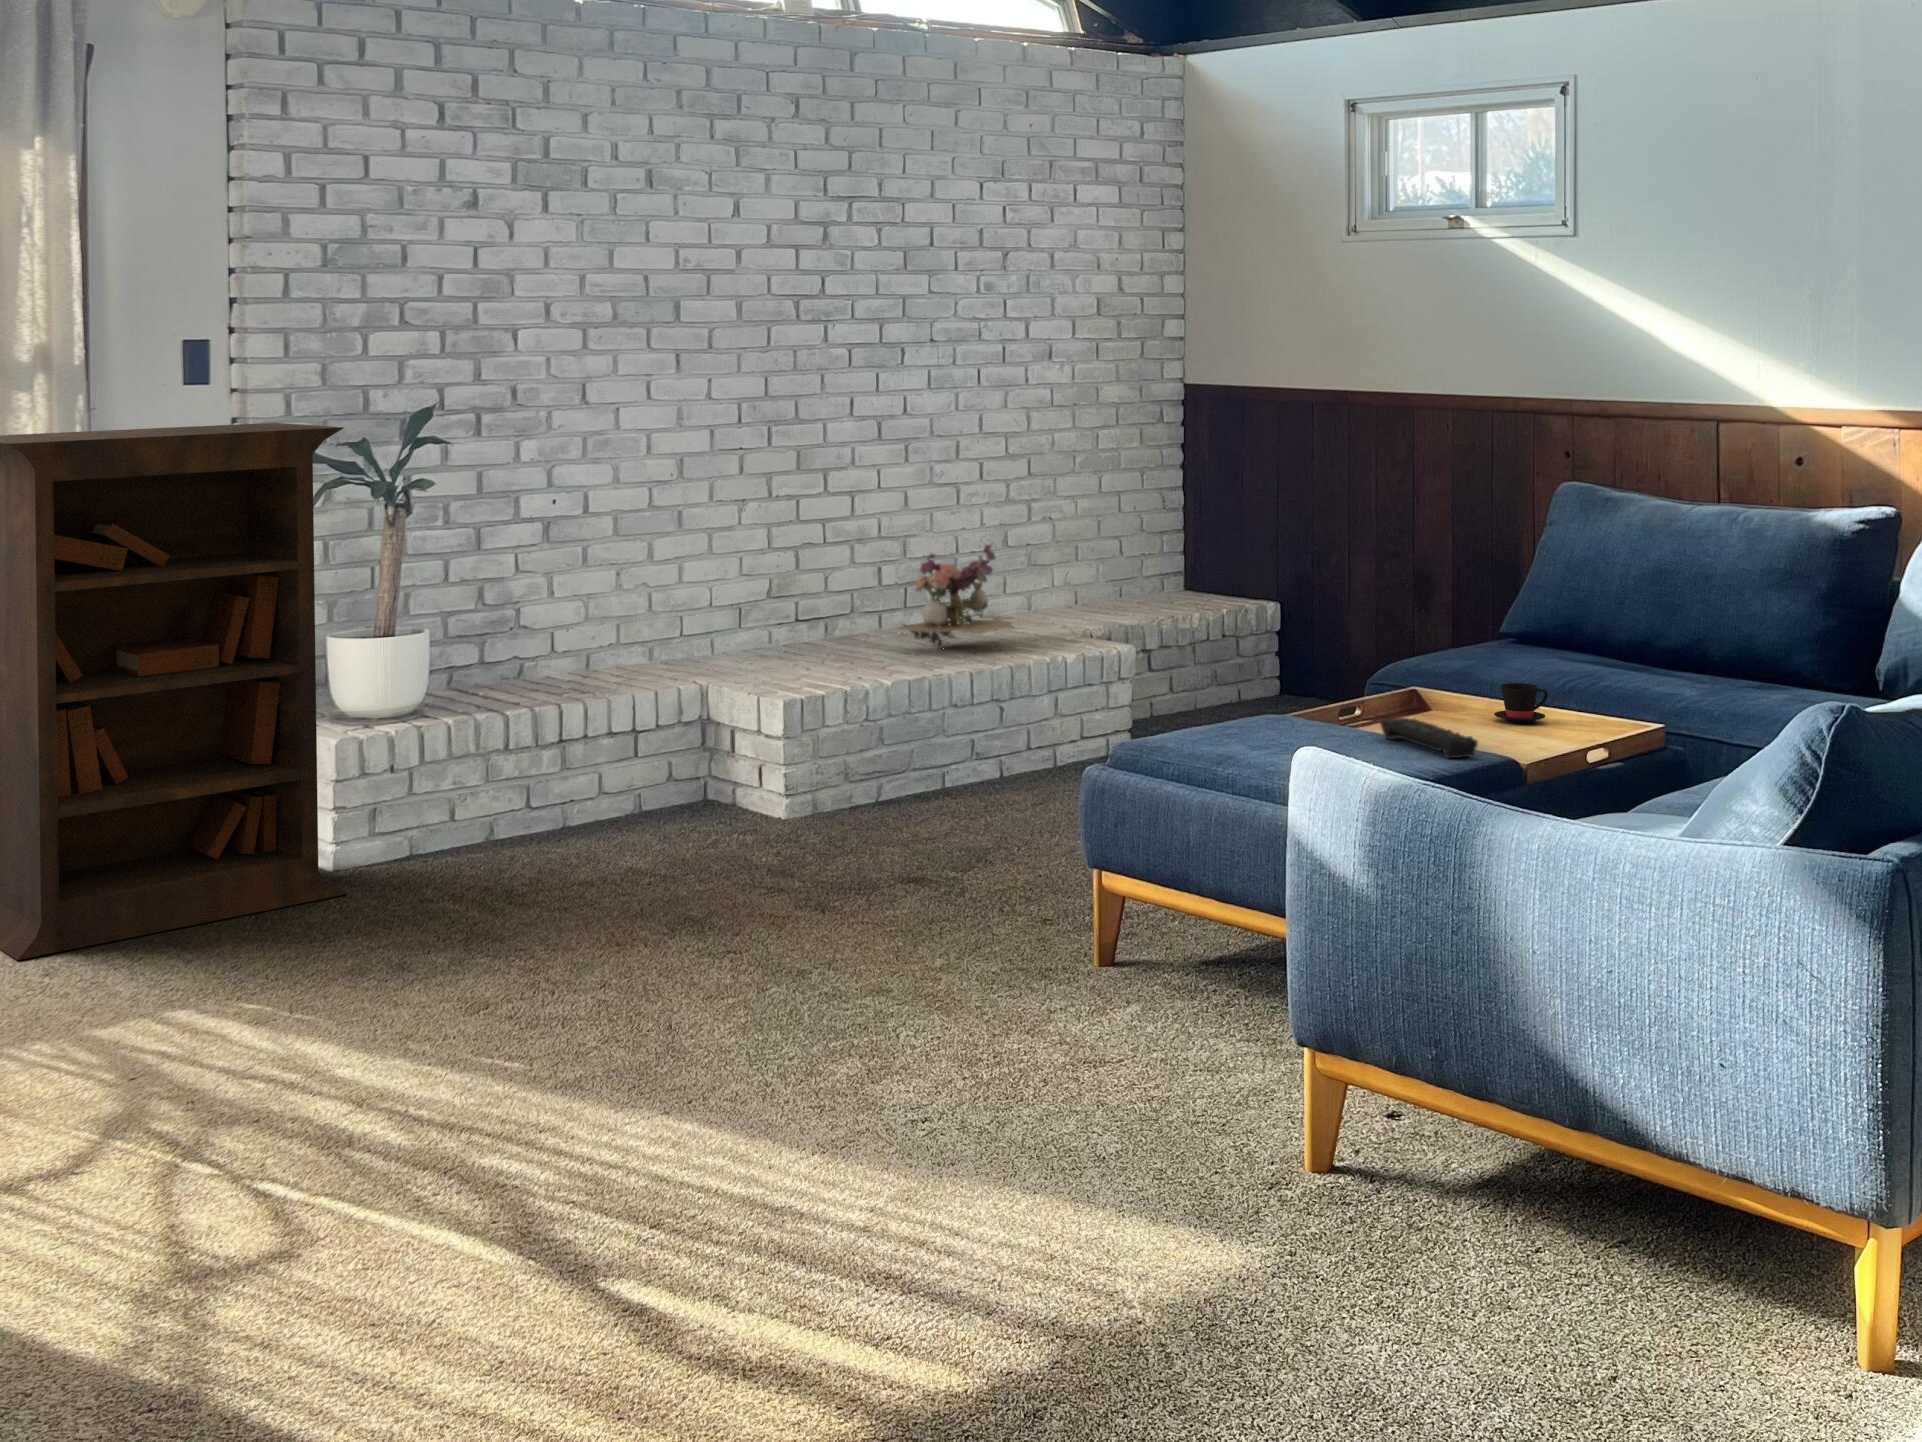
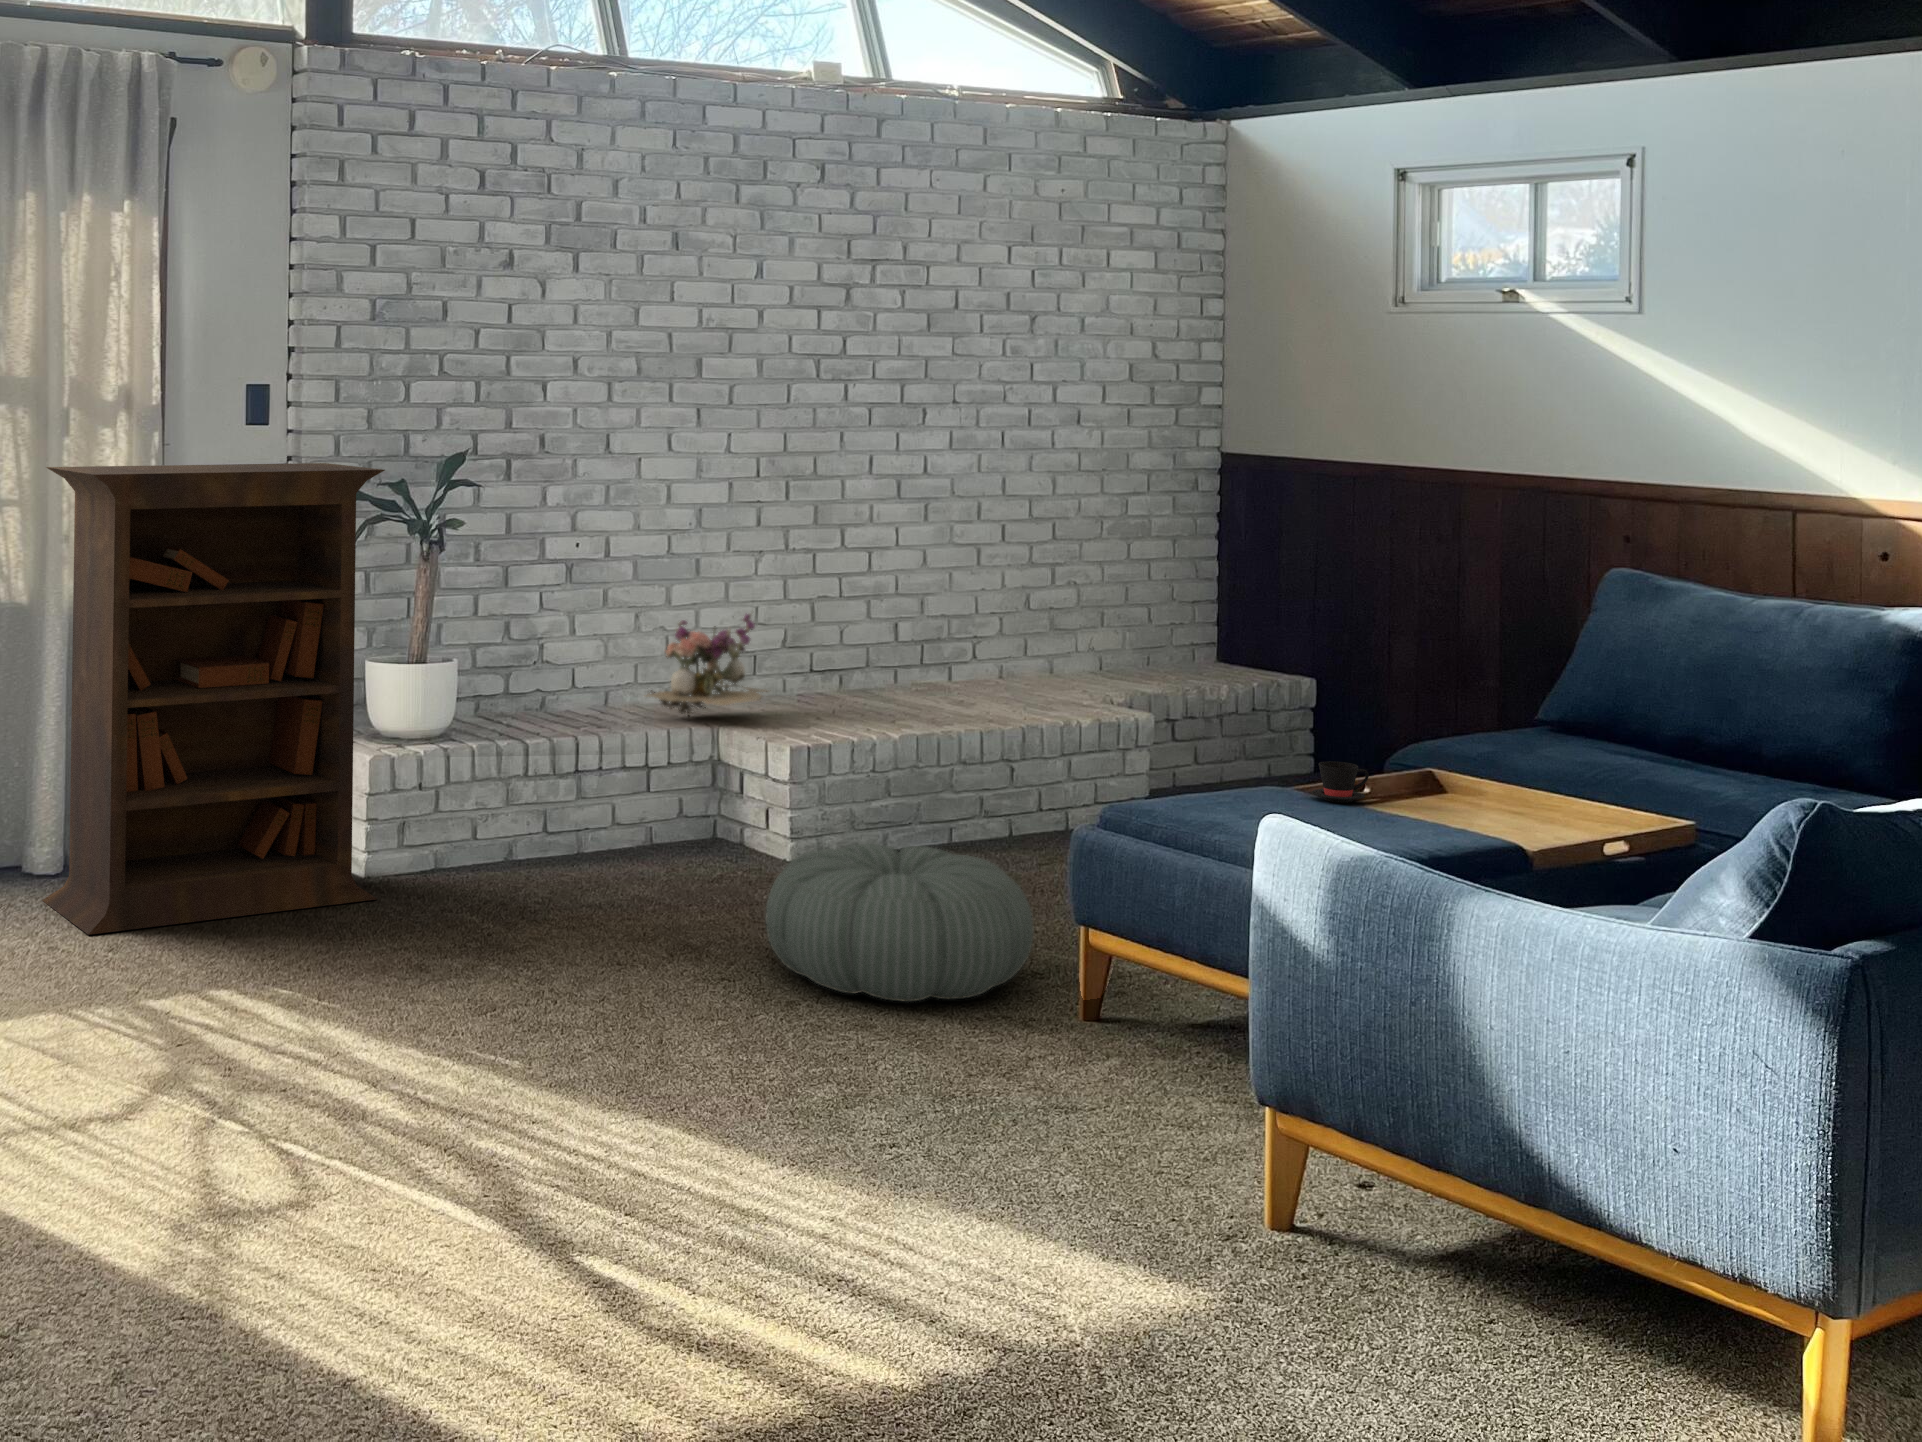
flower arrangement: present [900,545,1013,646] -> present [647,614,766,716]
teacup: present [1494,683,1548,723] -> present [1312,761,1369,803]
remote control: present [1380,718,1478,758] -> none [1380,797,1478,841]
pouf: none [772,798,1045,960] -> present [766,844,1033,1002]

